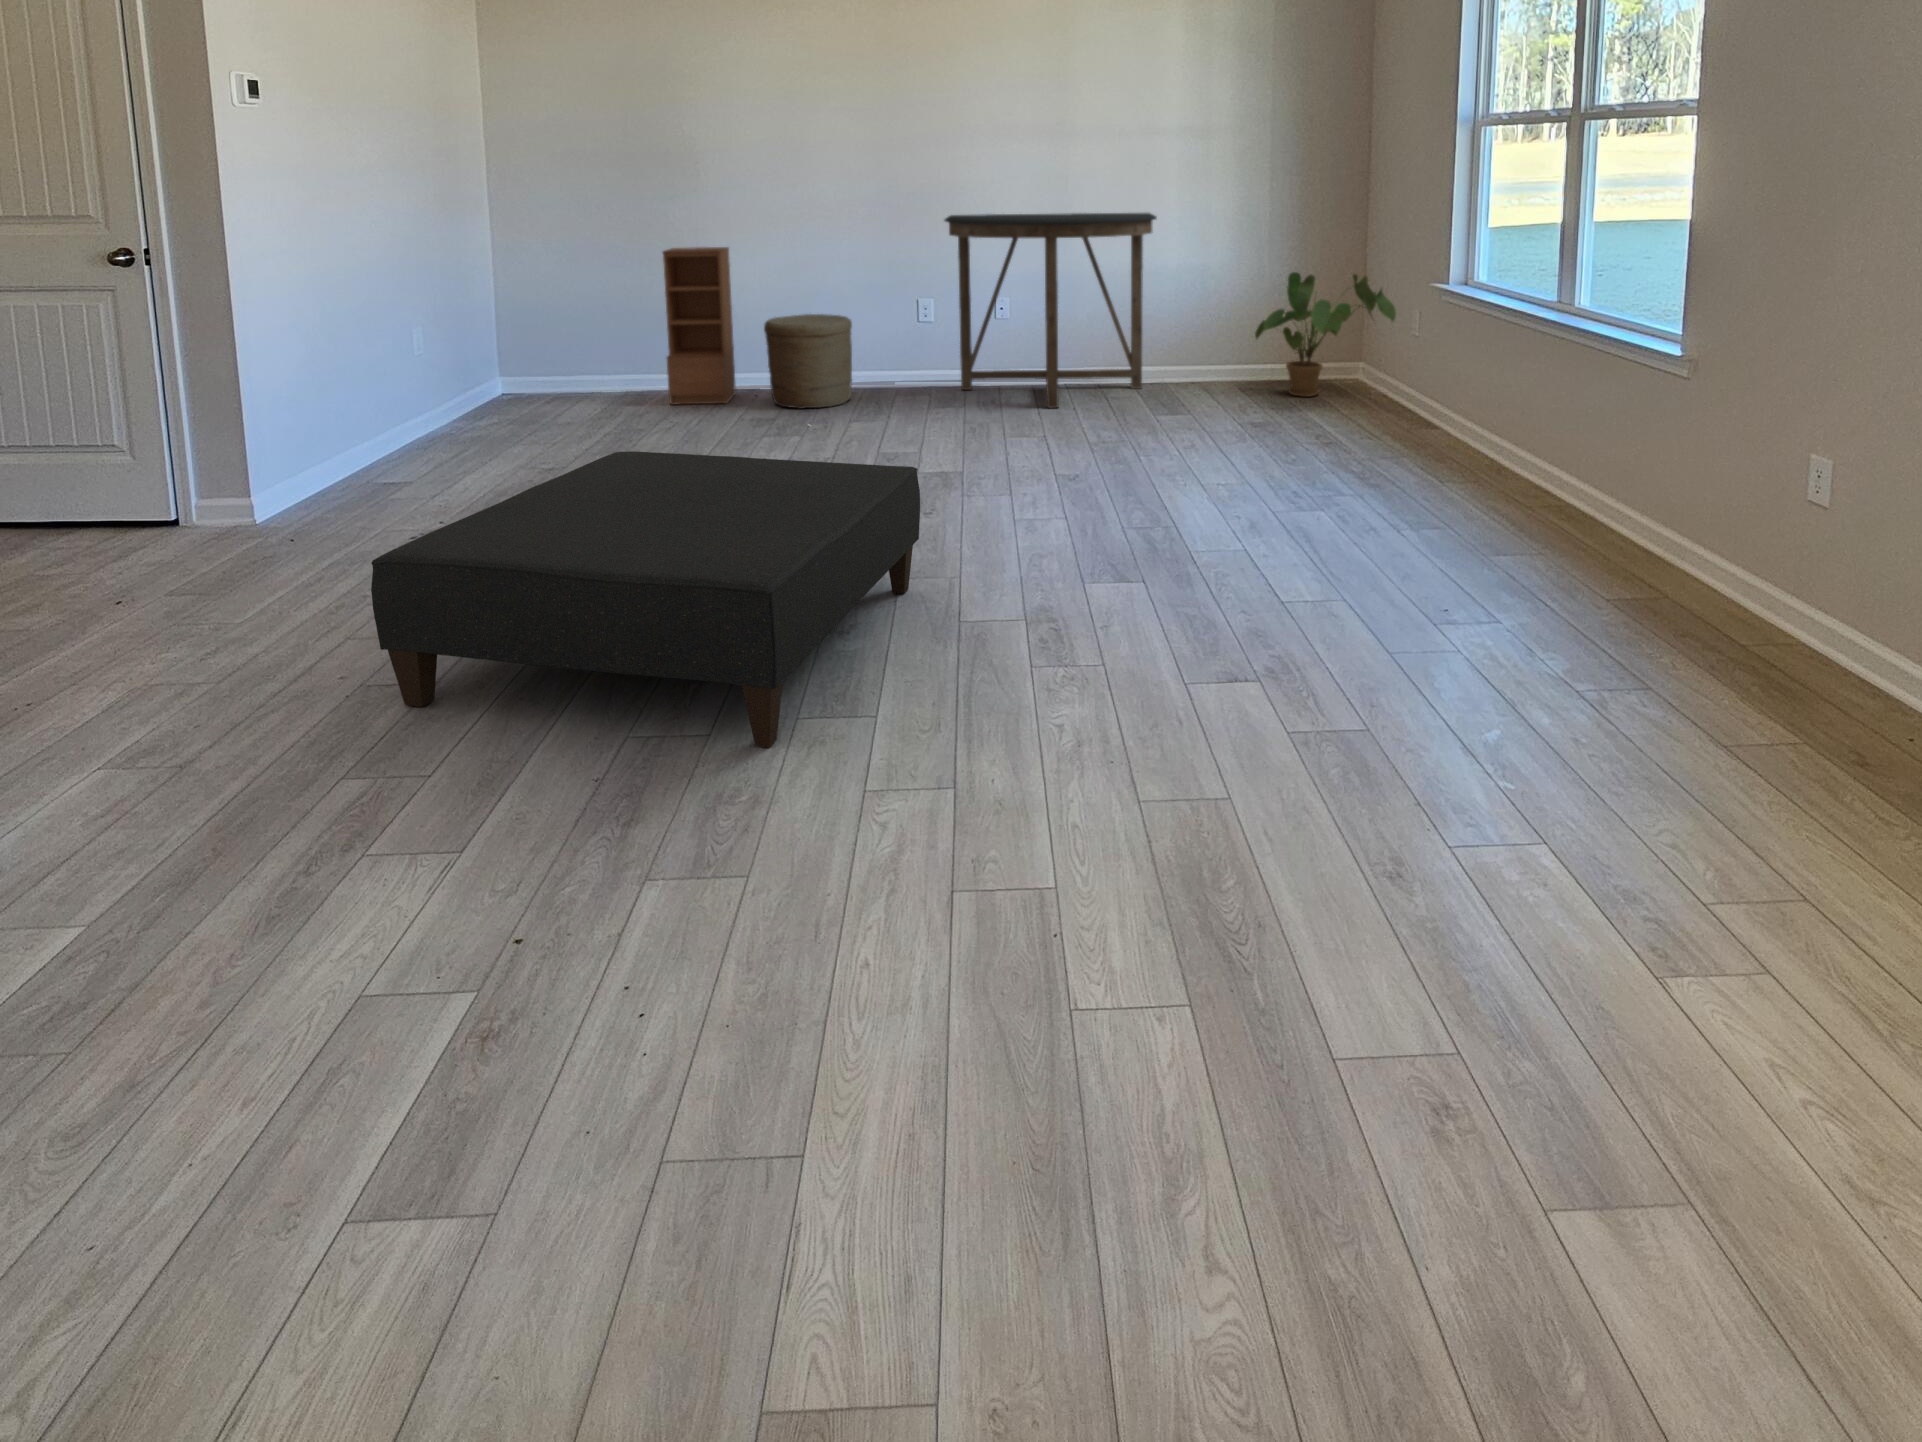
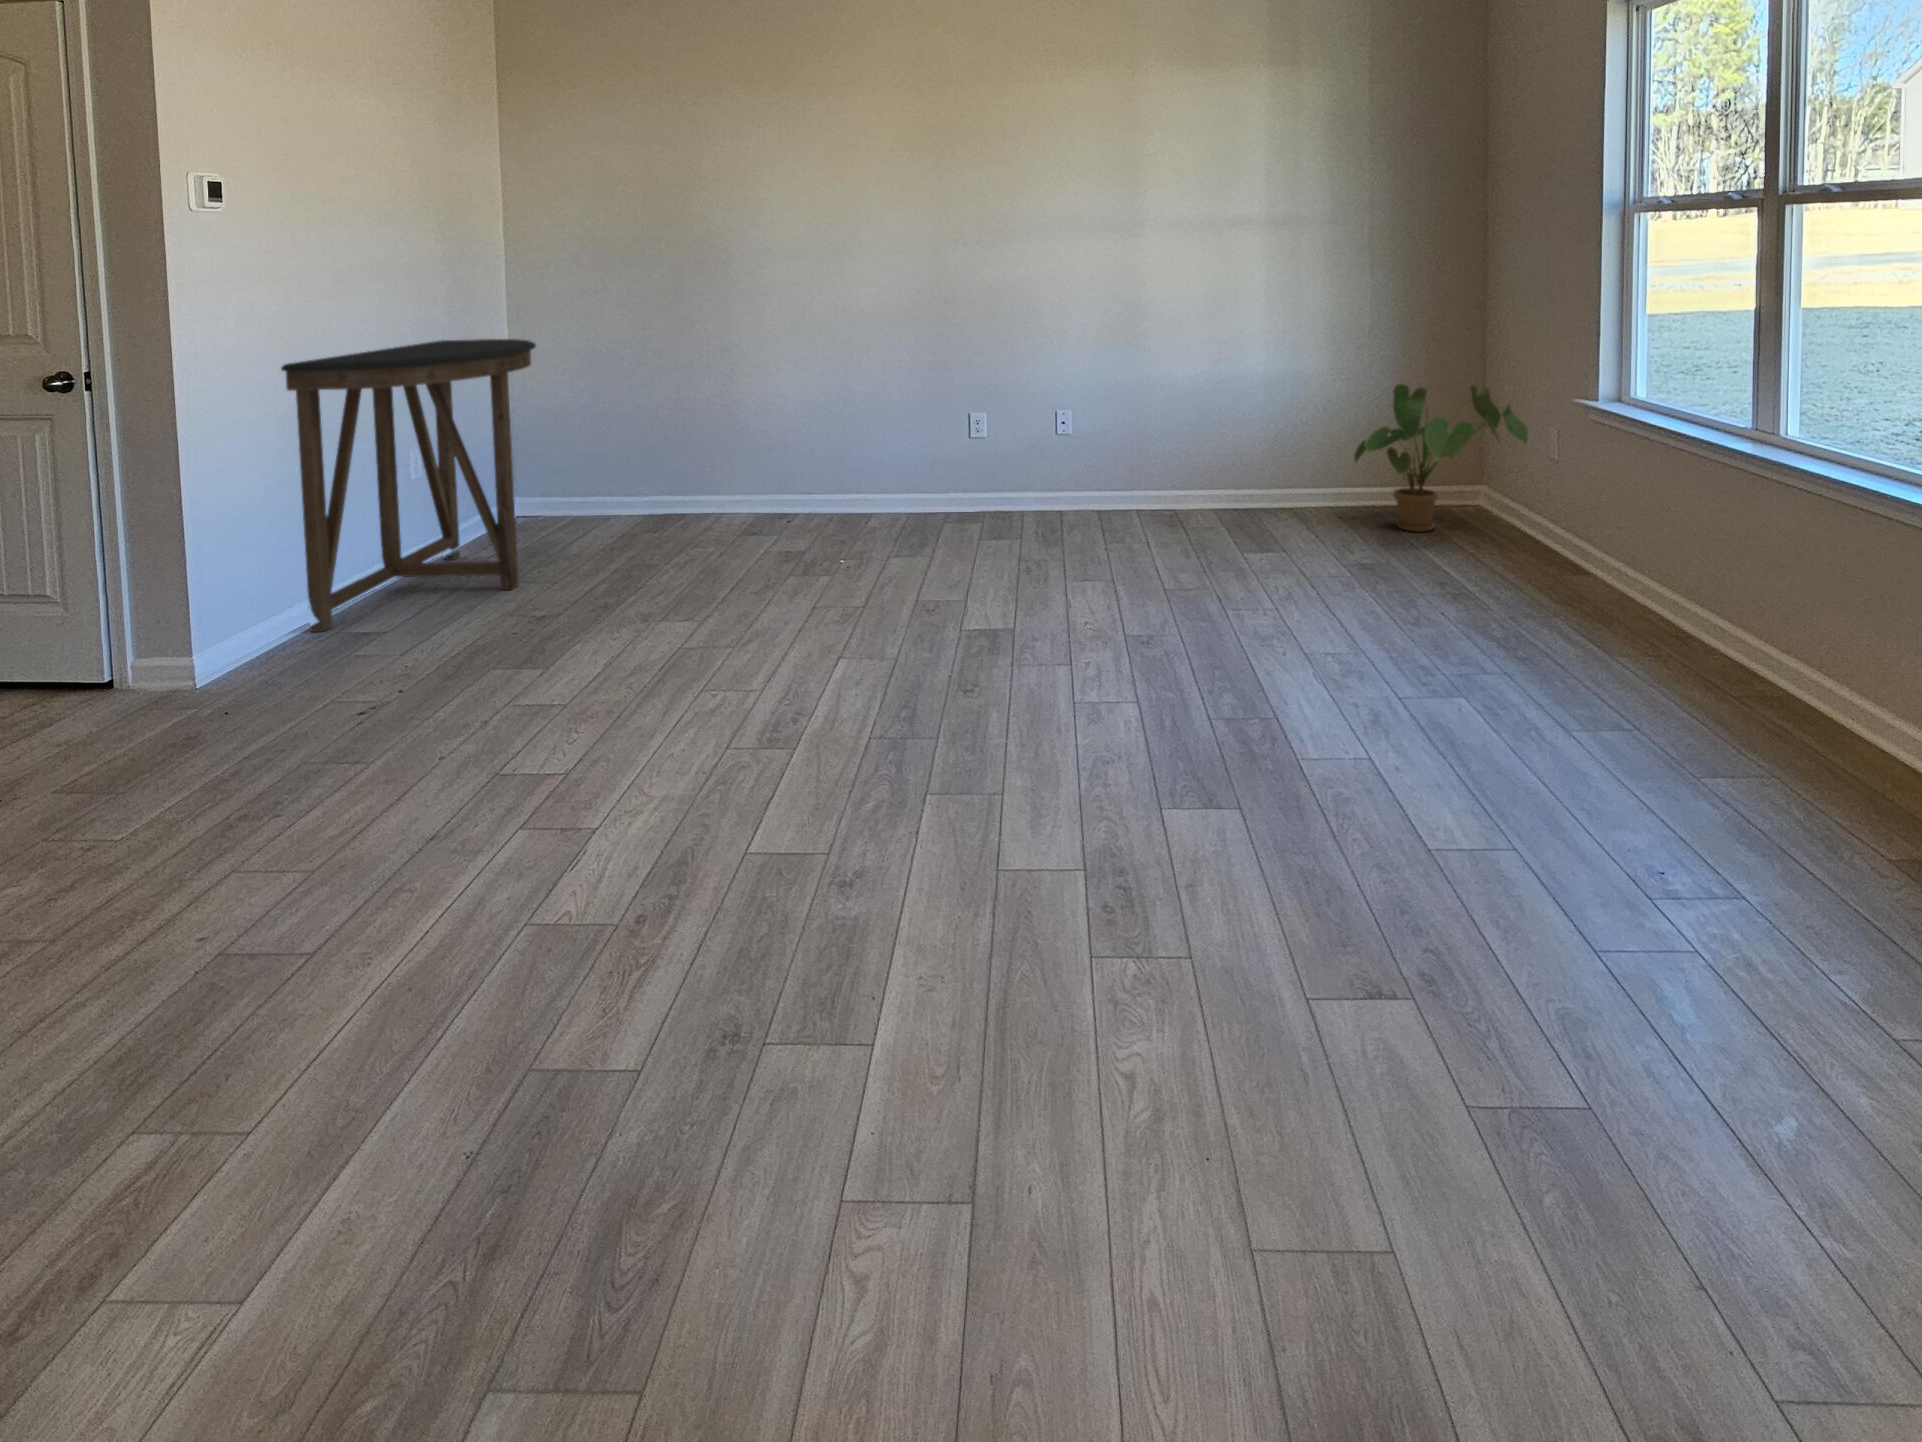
console table: present [945,213,1156,408] -> present [281,339,536,632]
bookcase: present [662,247,736,405] -> none [680,357,760,535]
woven basket: present [764,314,852,409] -> none [790,432,889,541]
ottoman: present [371,451,920,748] -> none [221,623,952,1108]

